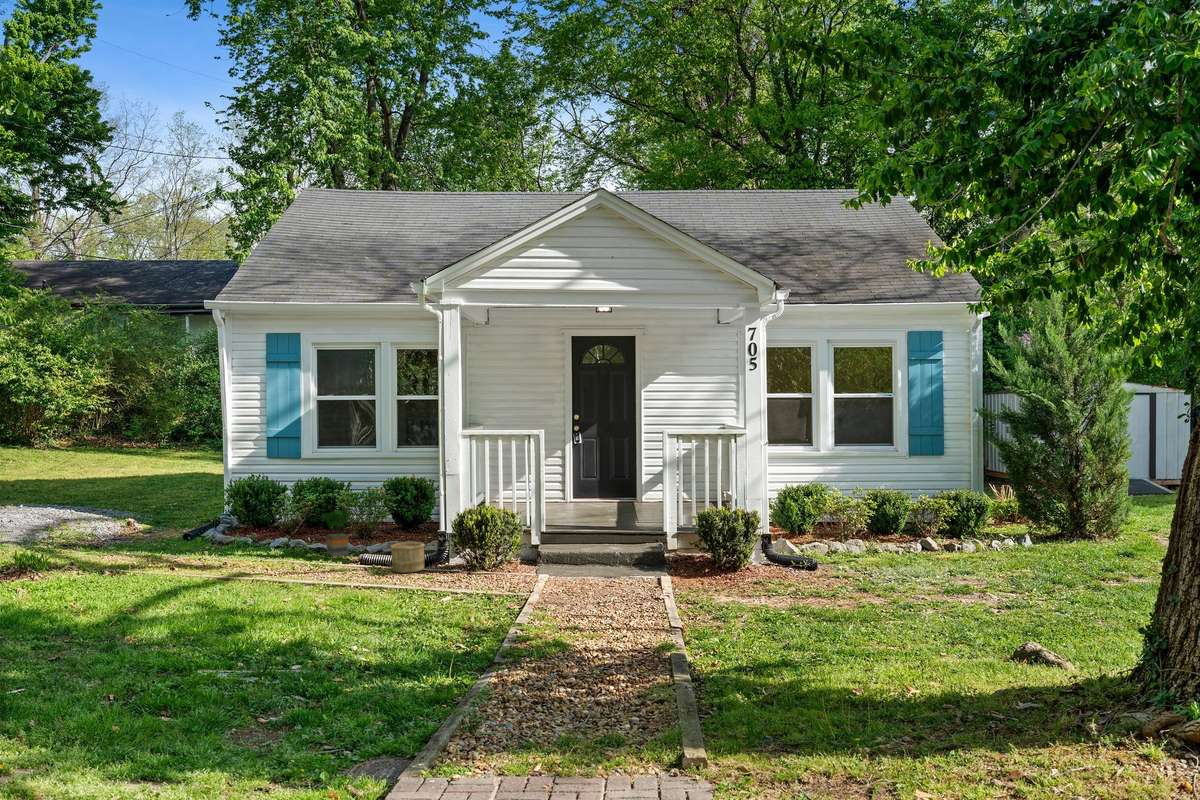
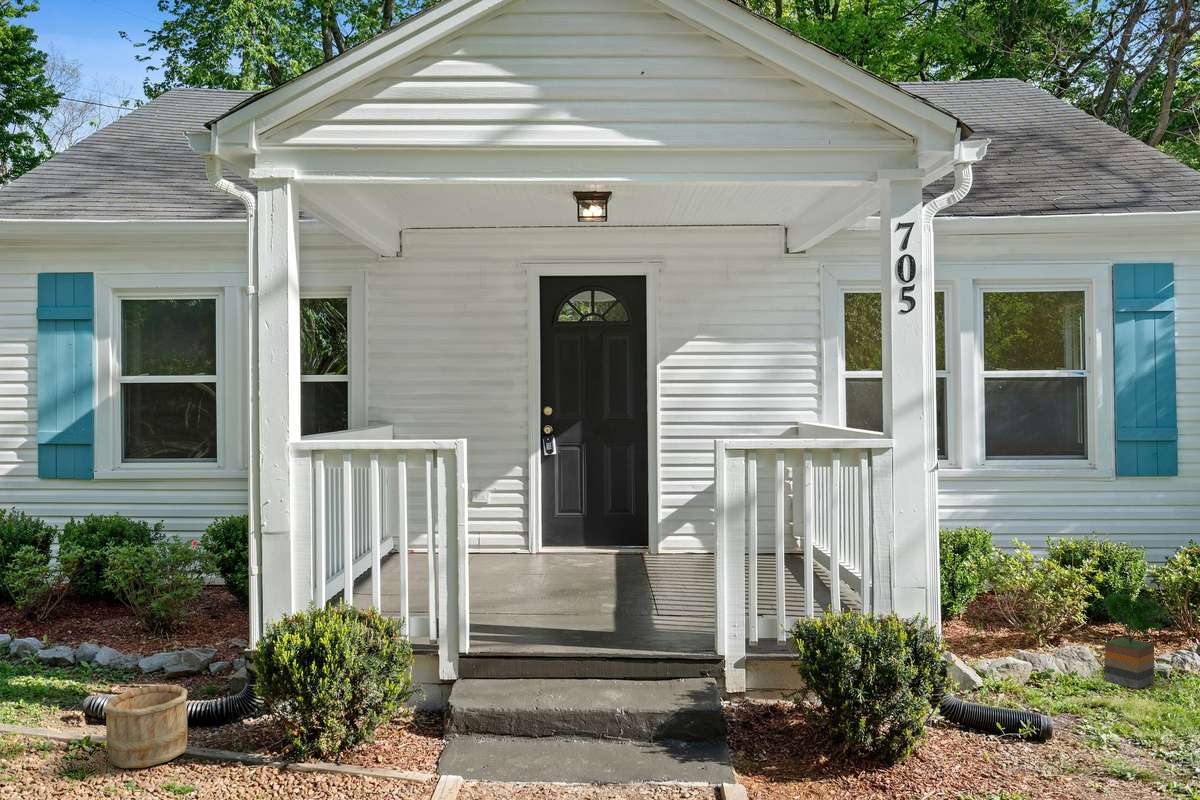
potted tree: present [323,510,353,556] -> present [1104,593,1166,689]

